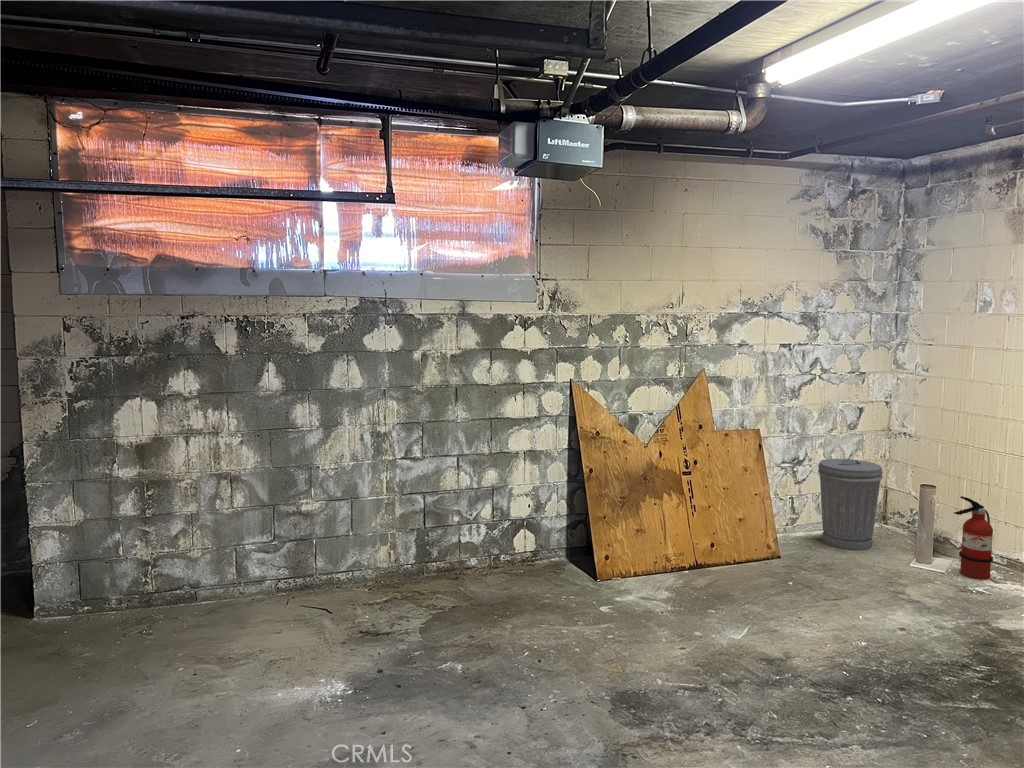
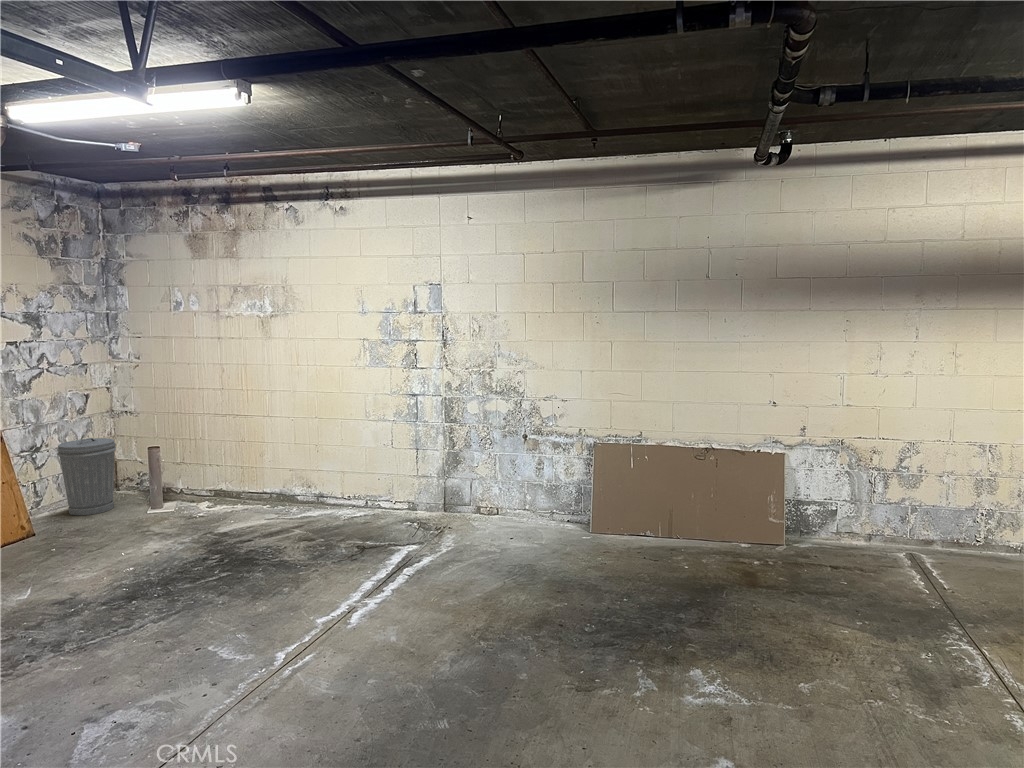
fire extinguisher: present [954,496,993,579] -> none [174,448,202,504]

